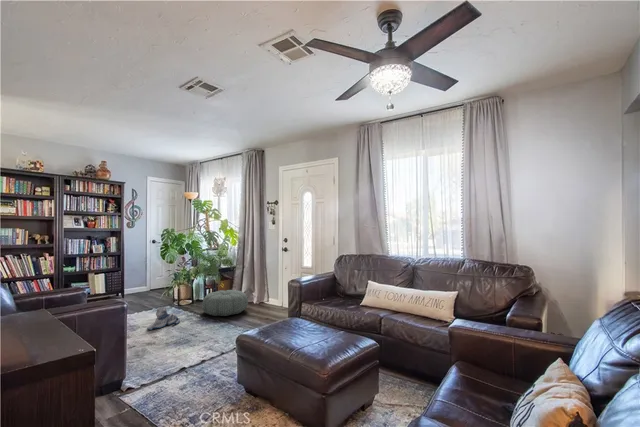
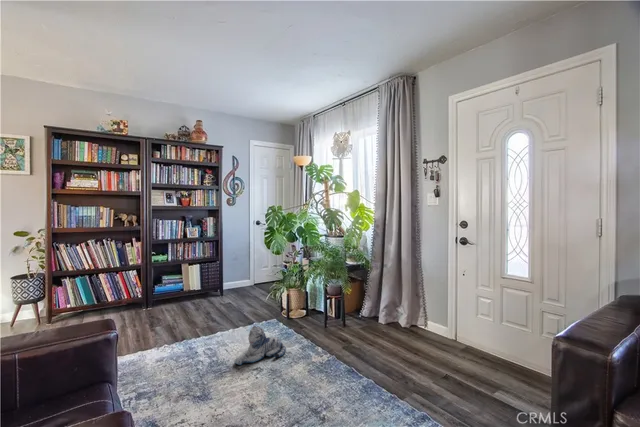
pouf: present [202,290,248,316] -> none [320,301,393,349]

